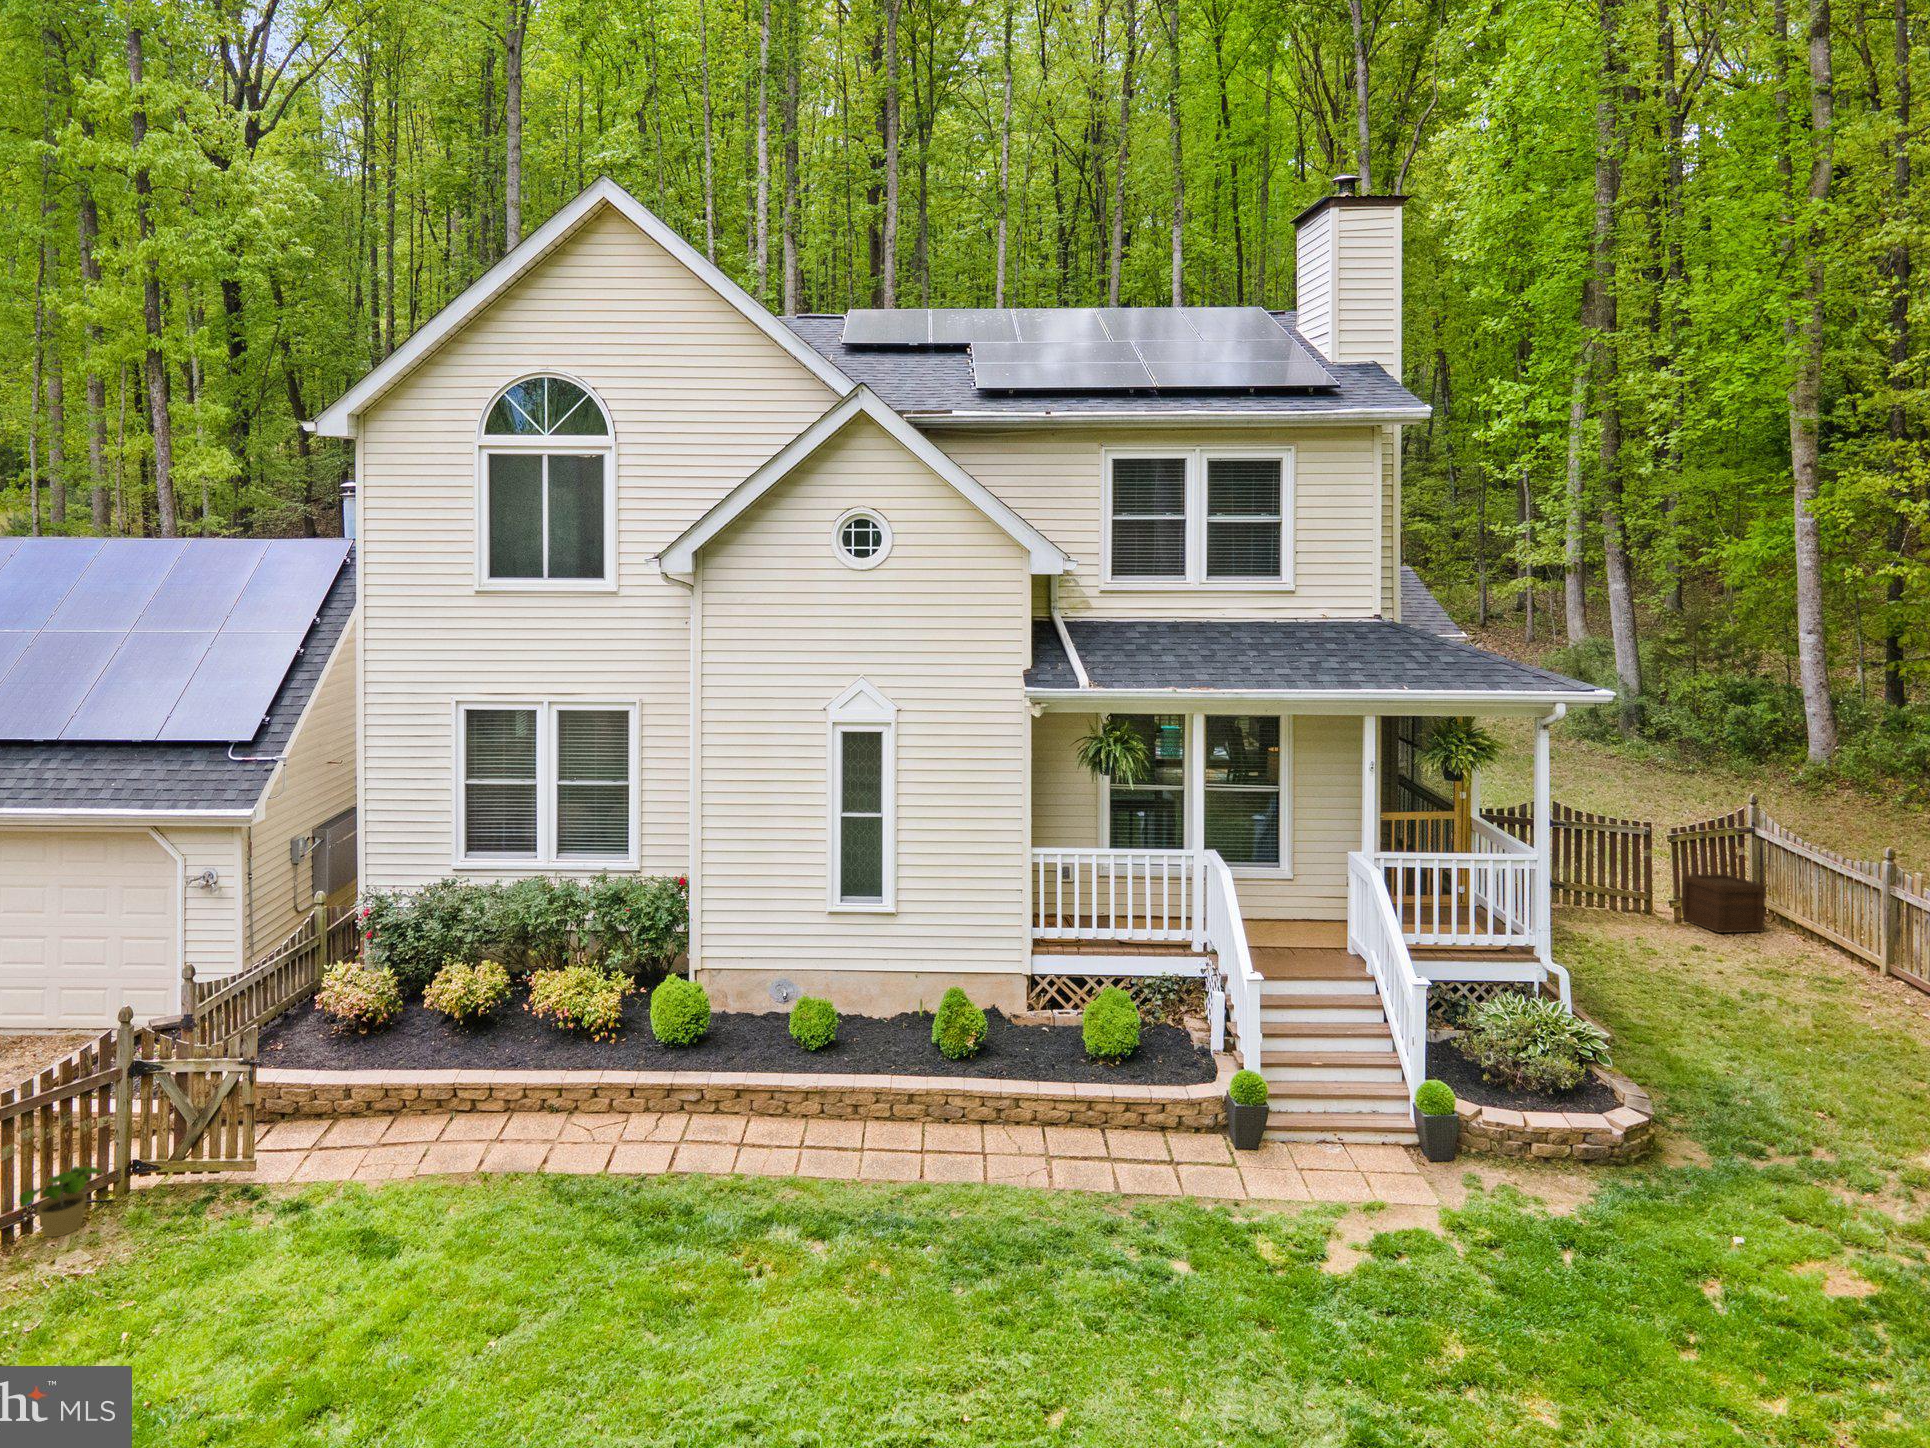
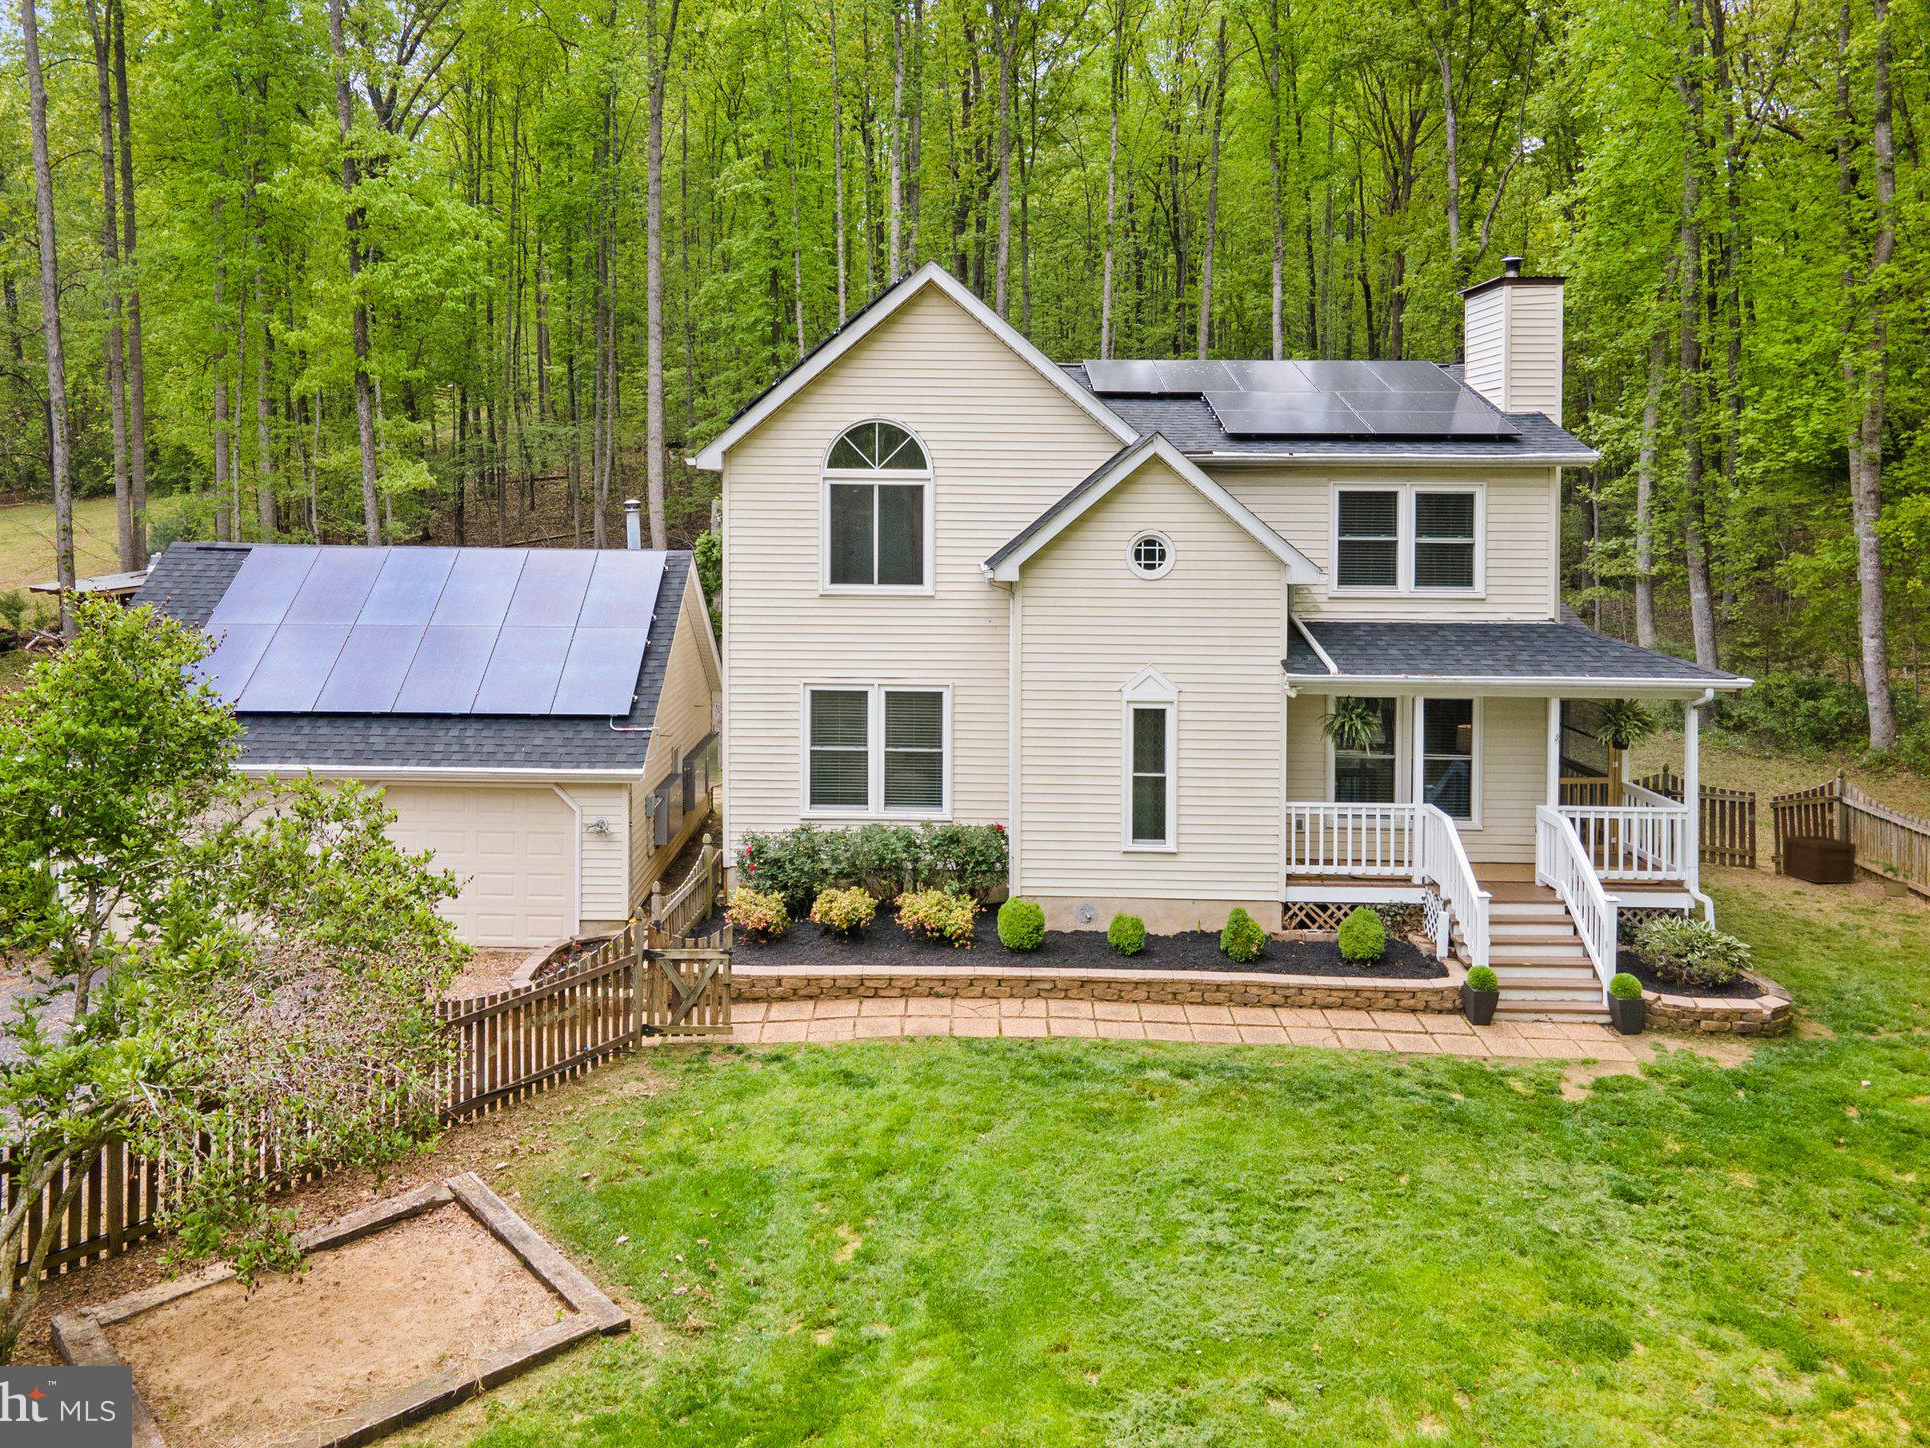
potted plant: present [19,1166,102,1237] -> present [1869,860,1910,897]

